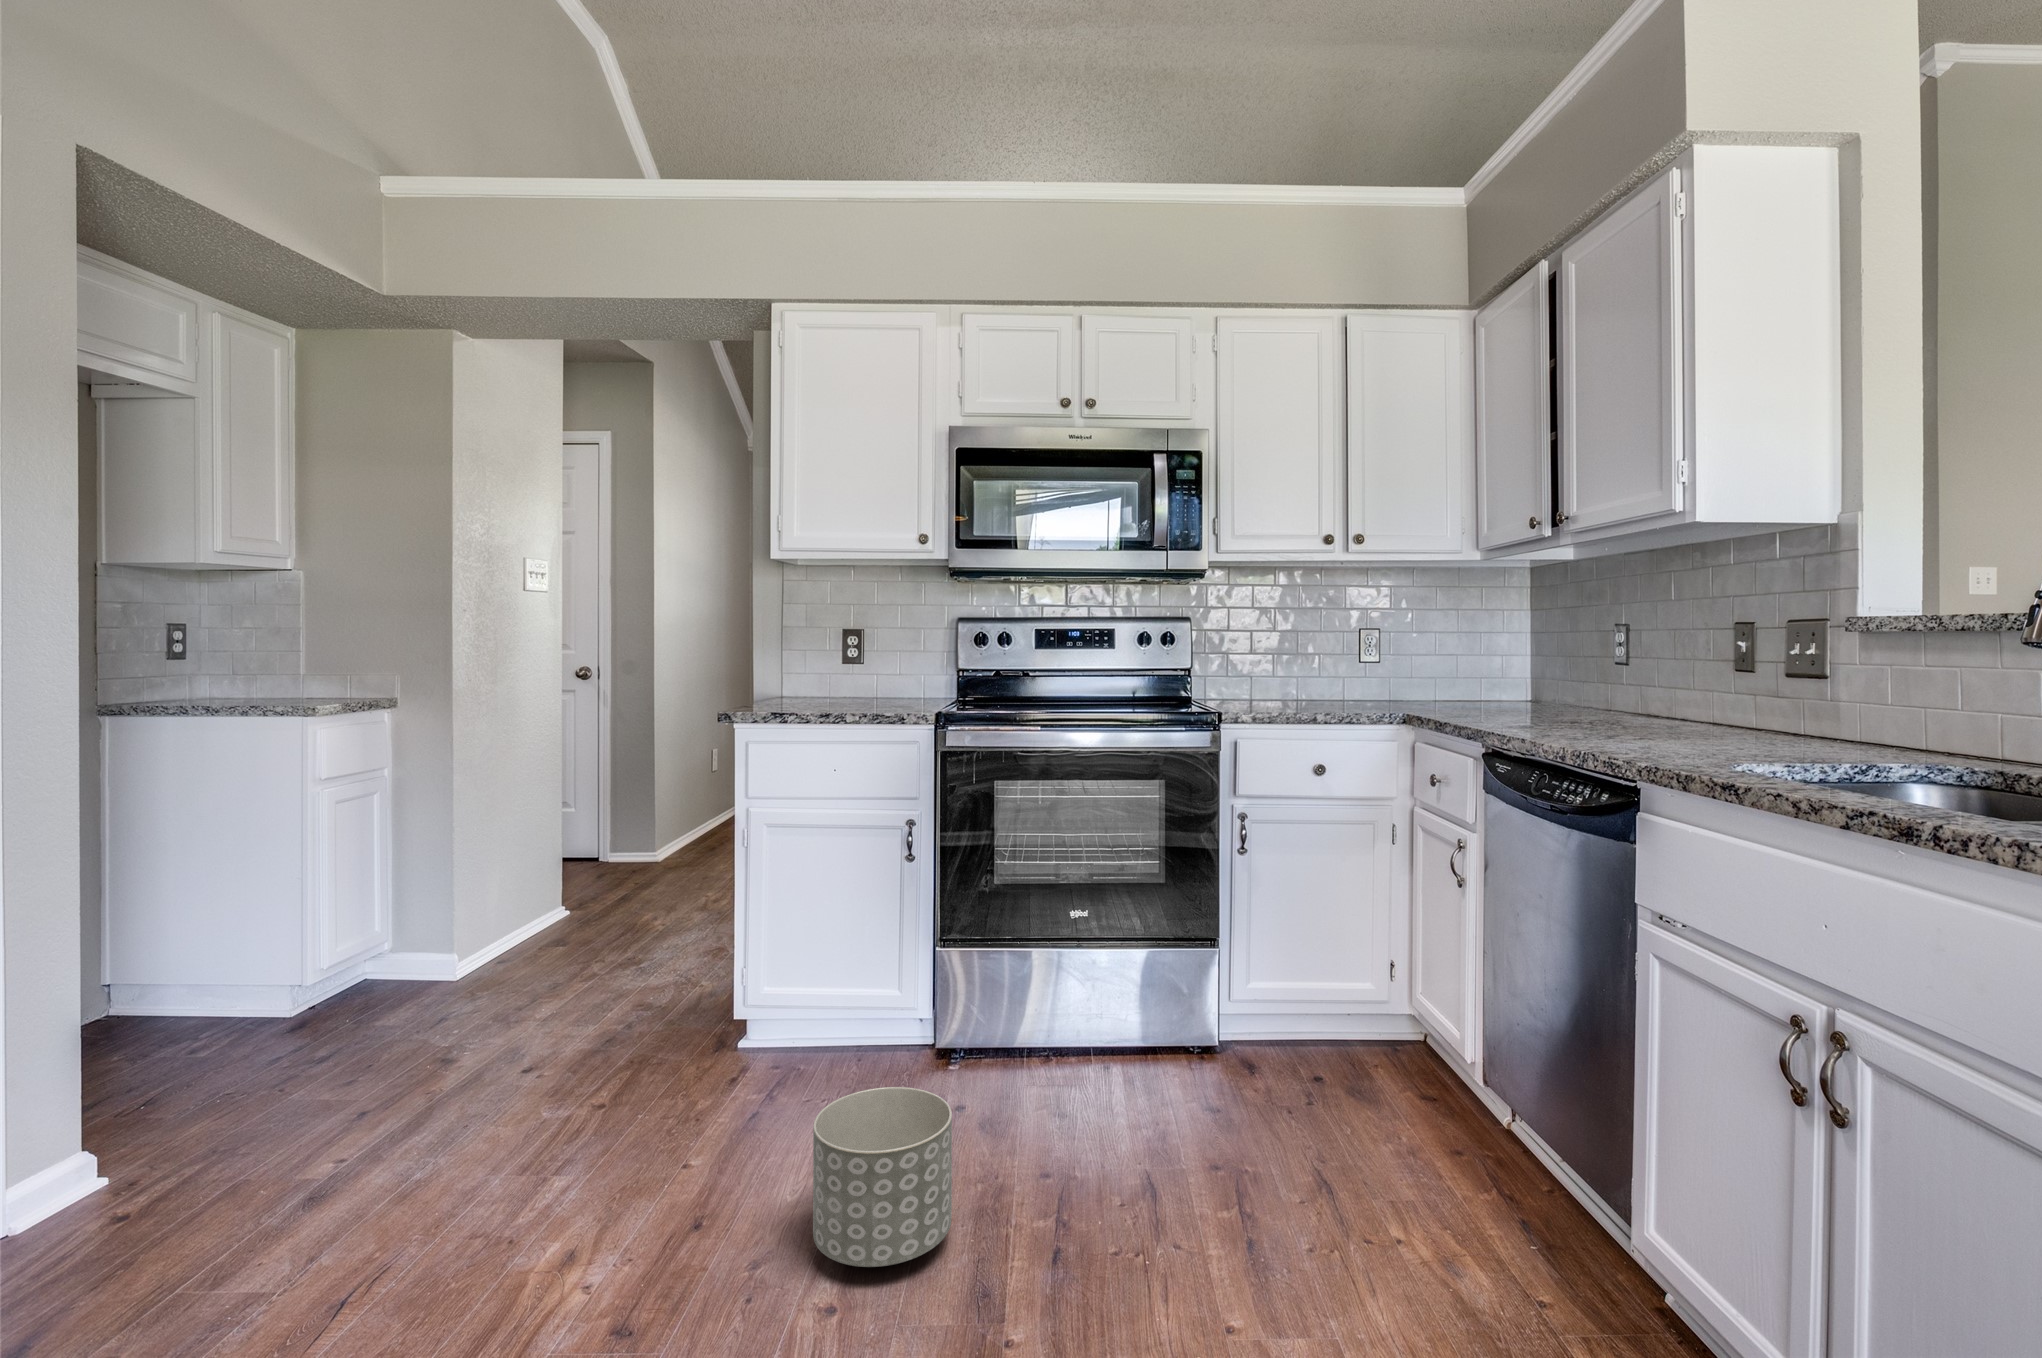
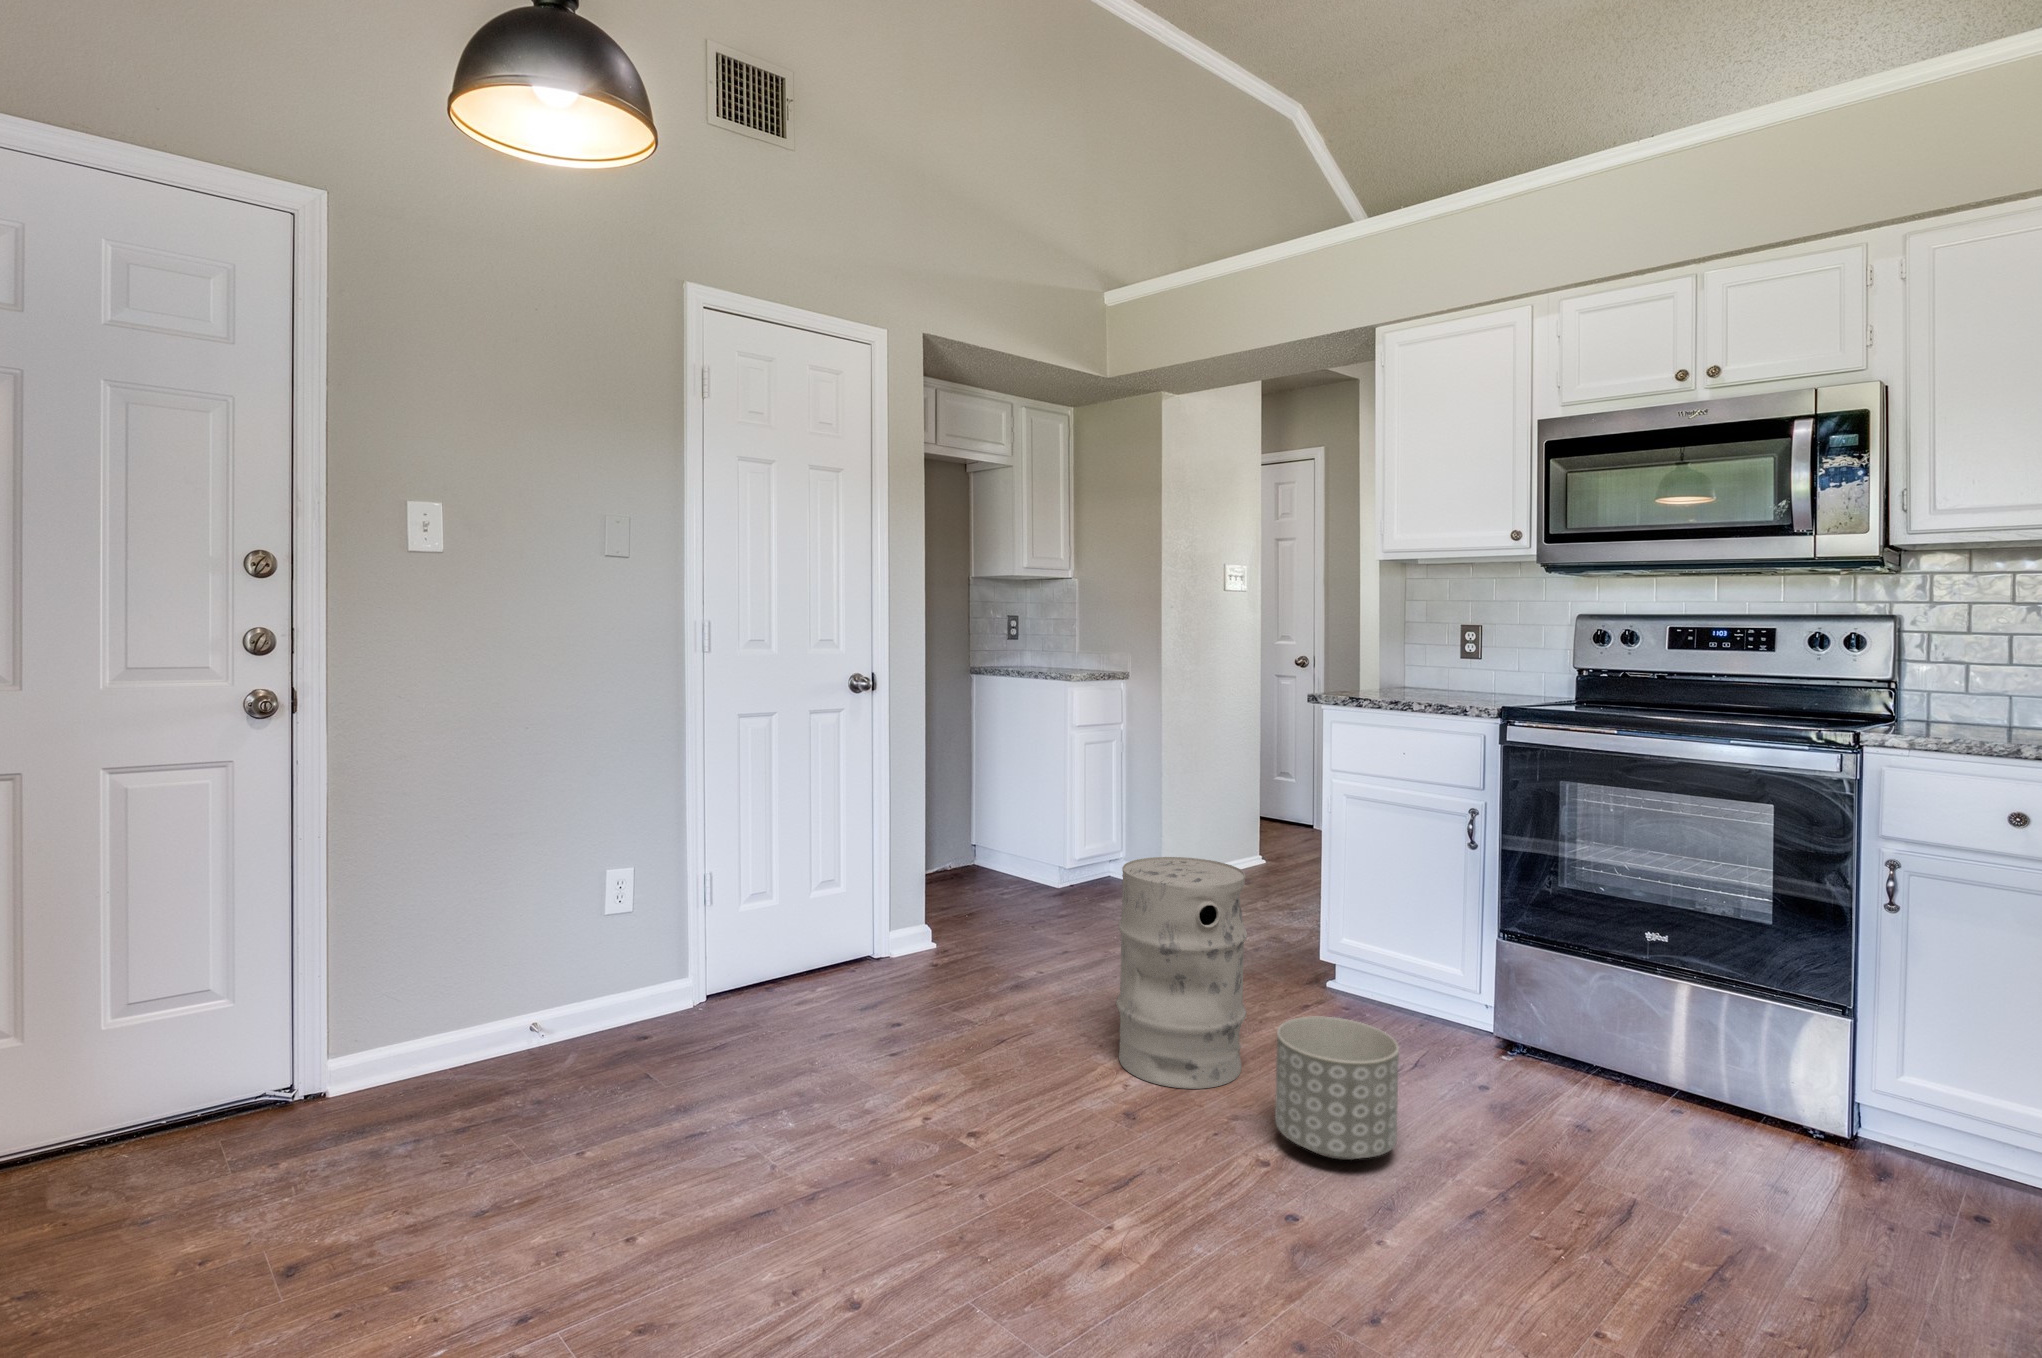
trash can: none [540,937,725,1268] -> present [1116,857,1247,1089]

